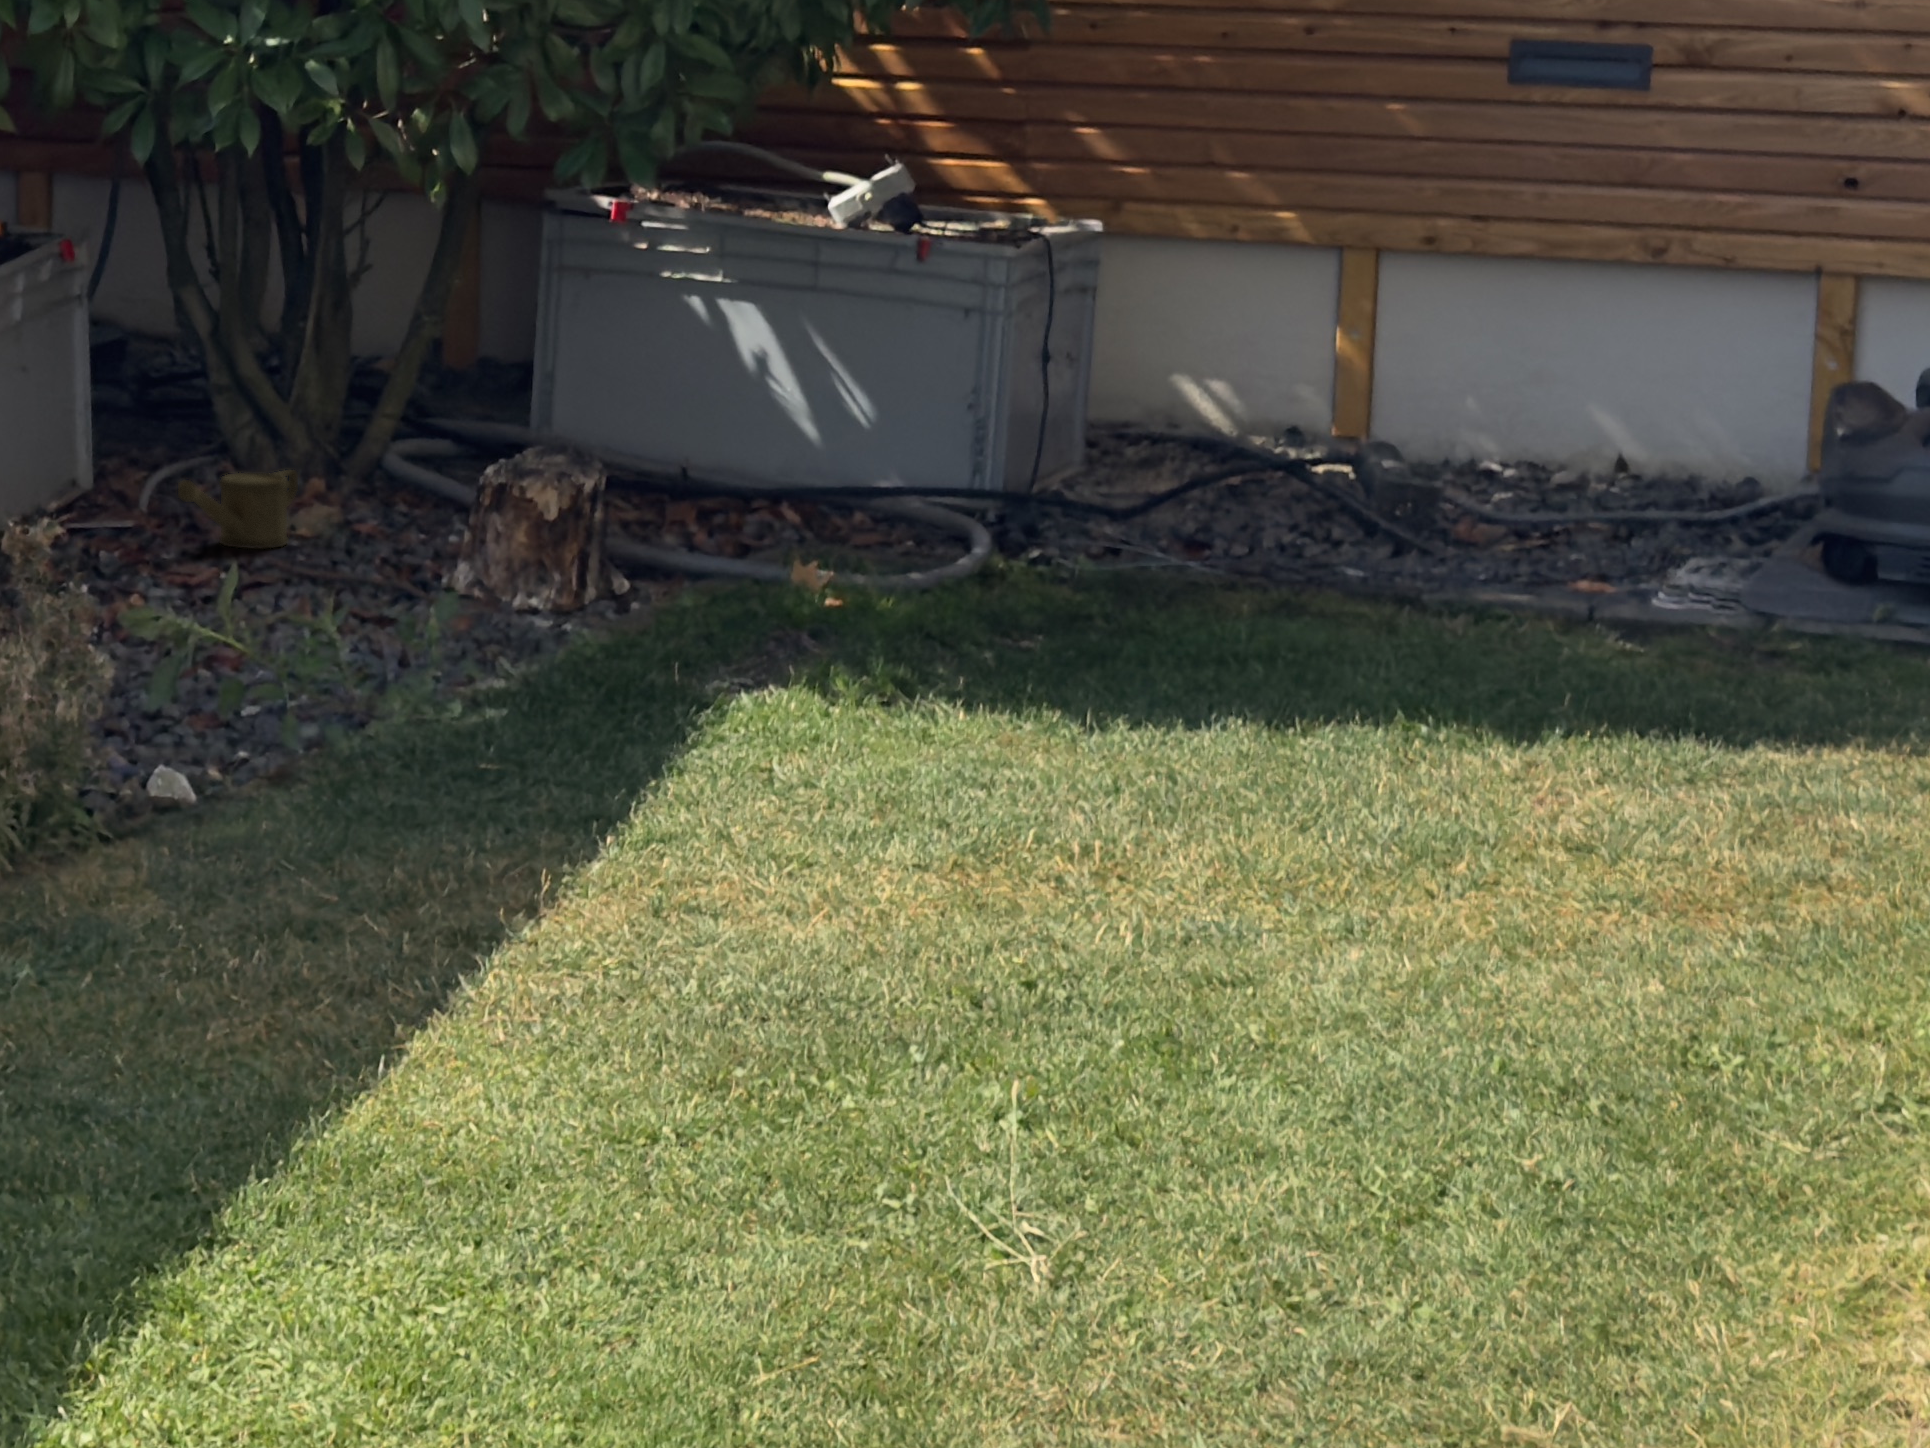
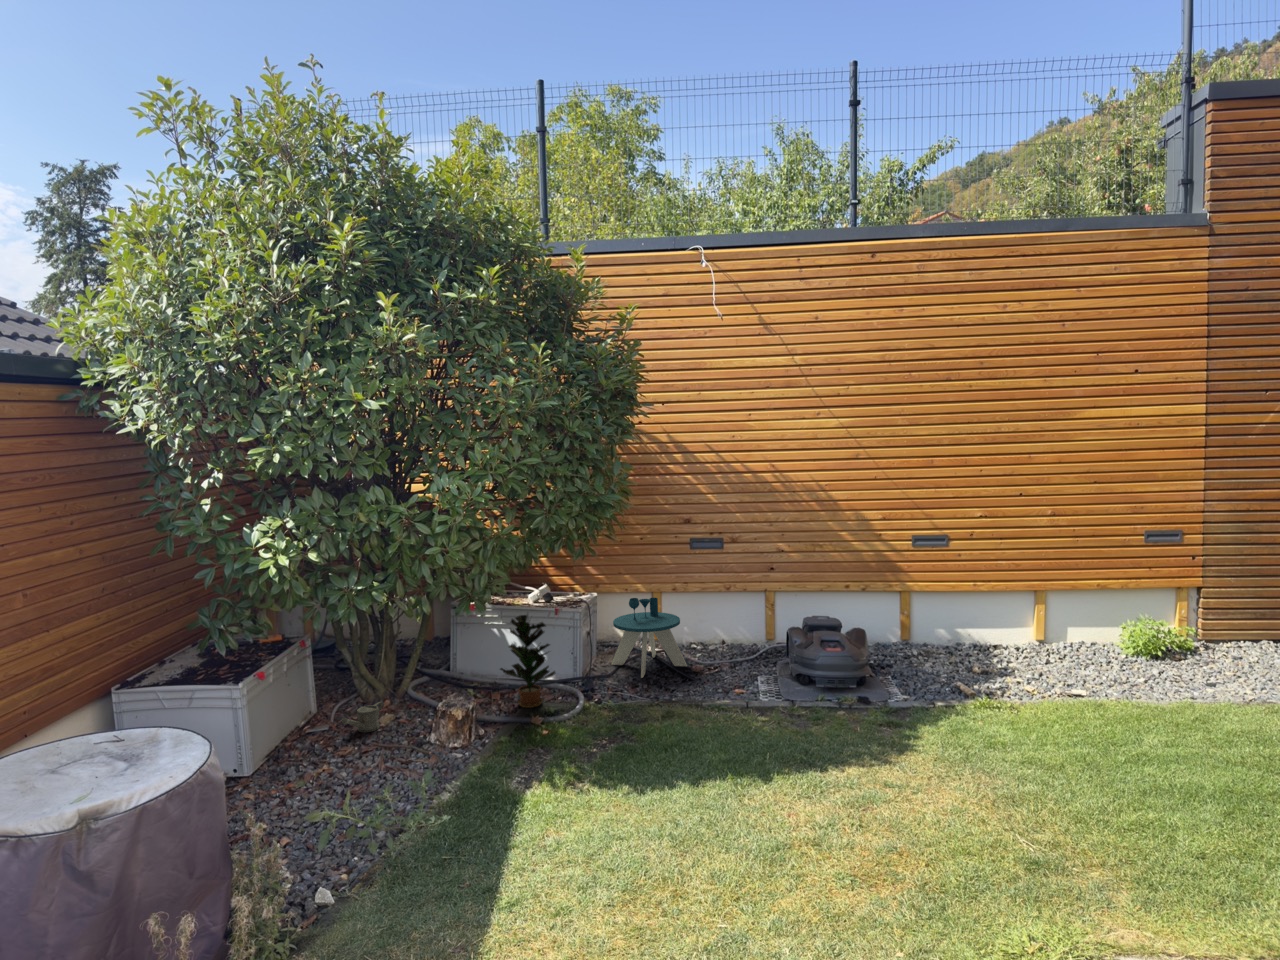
potted plant: none [694,238,888,555] -> present [500,615,555,708]
side table: none [1135,251,1430,538] -> present [611,598,687,678]

